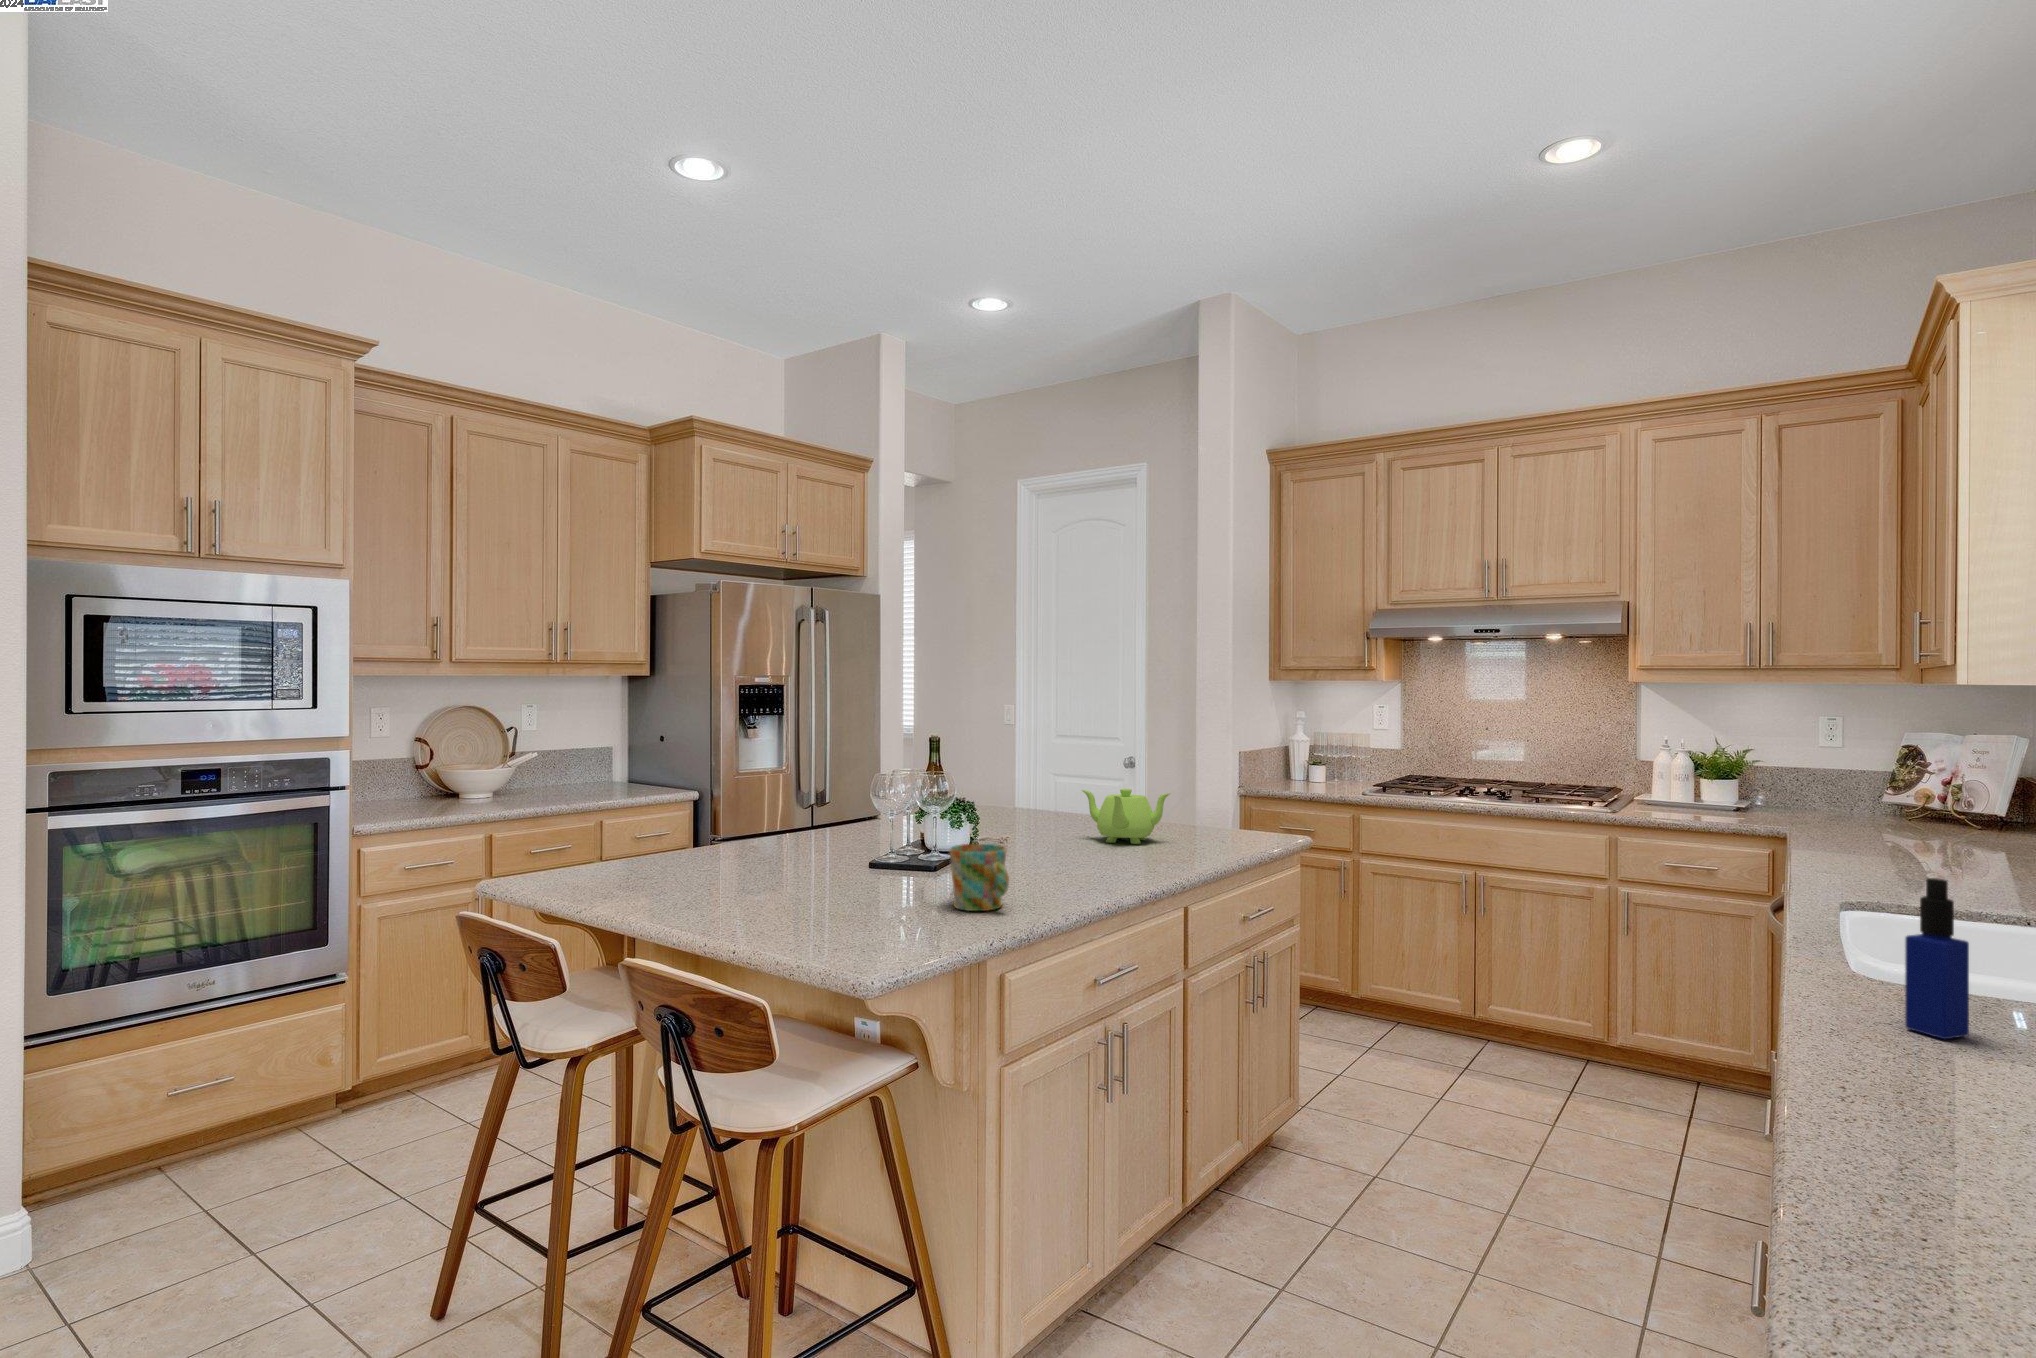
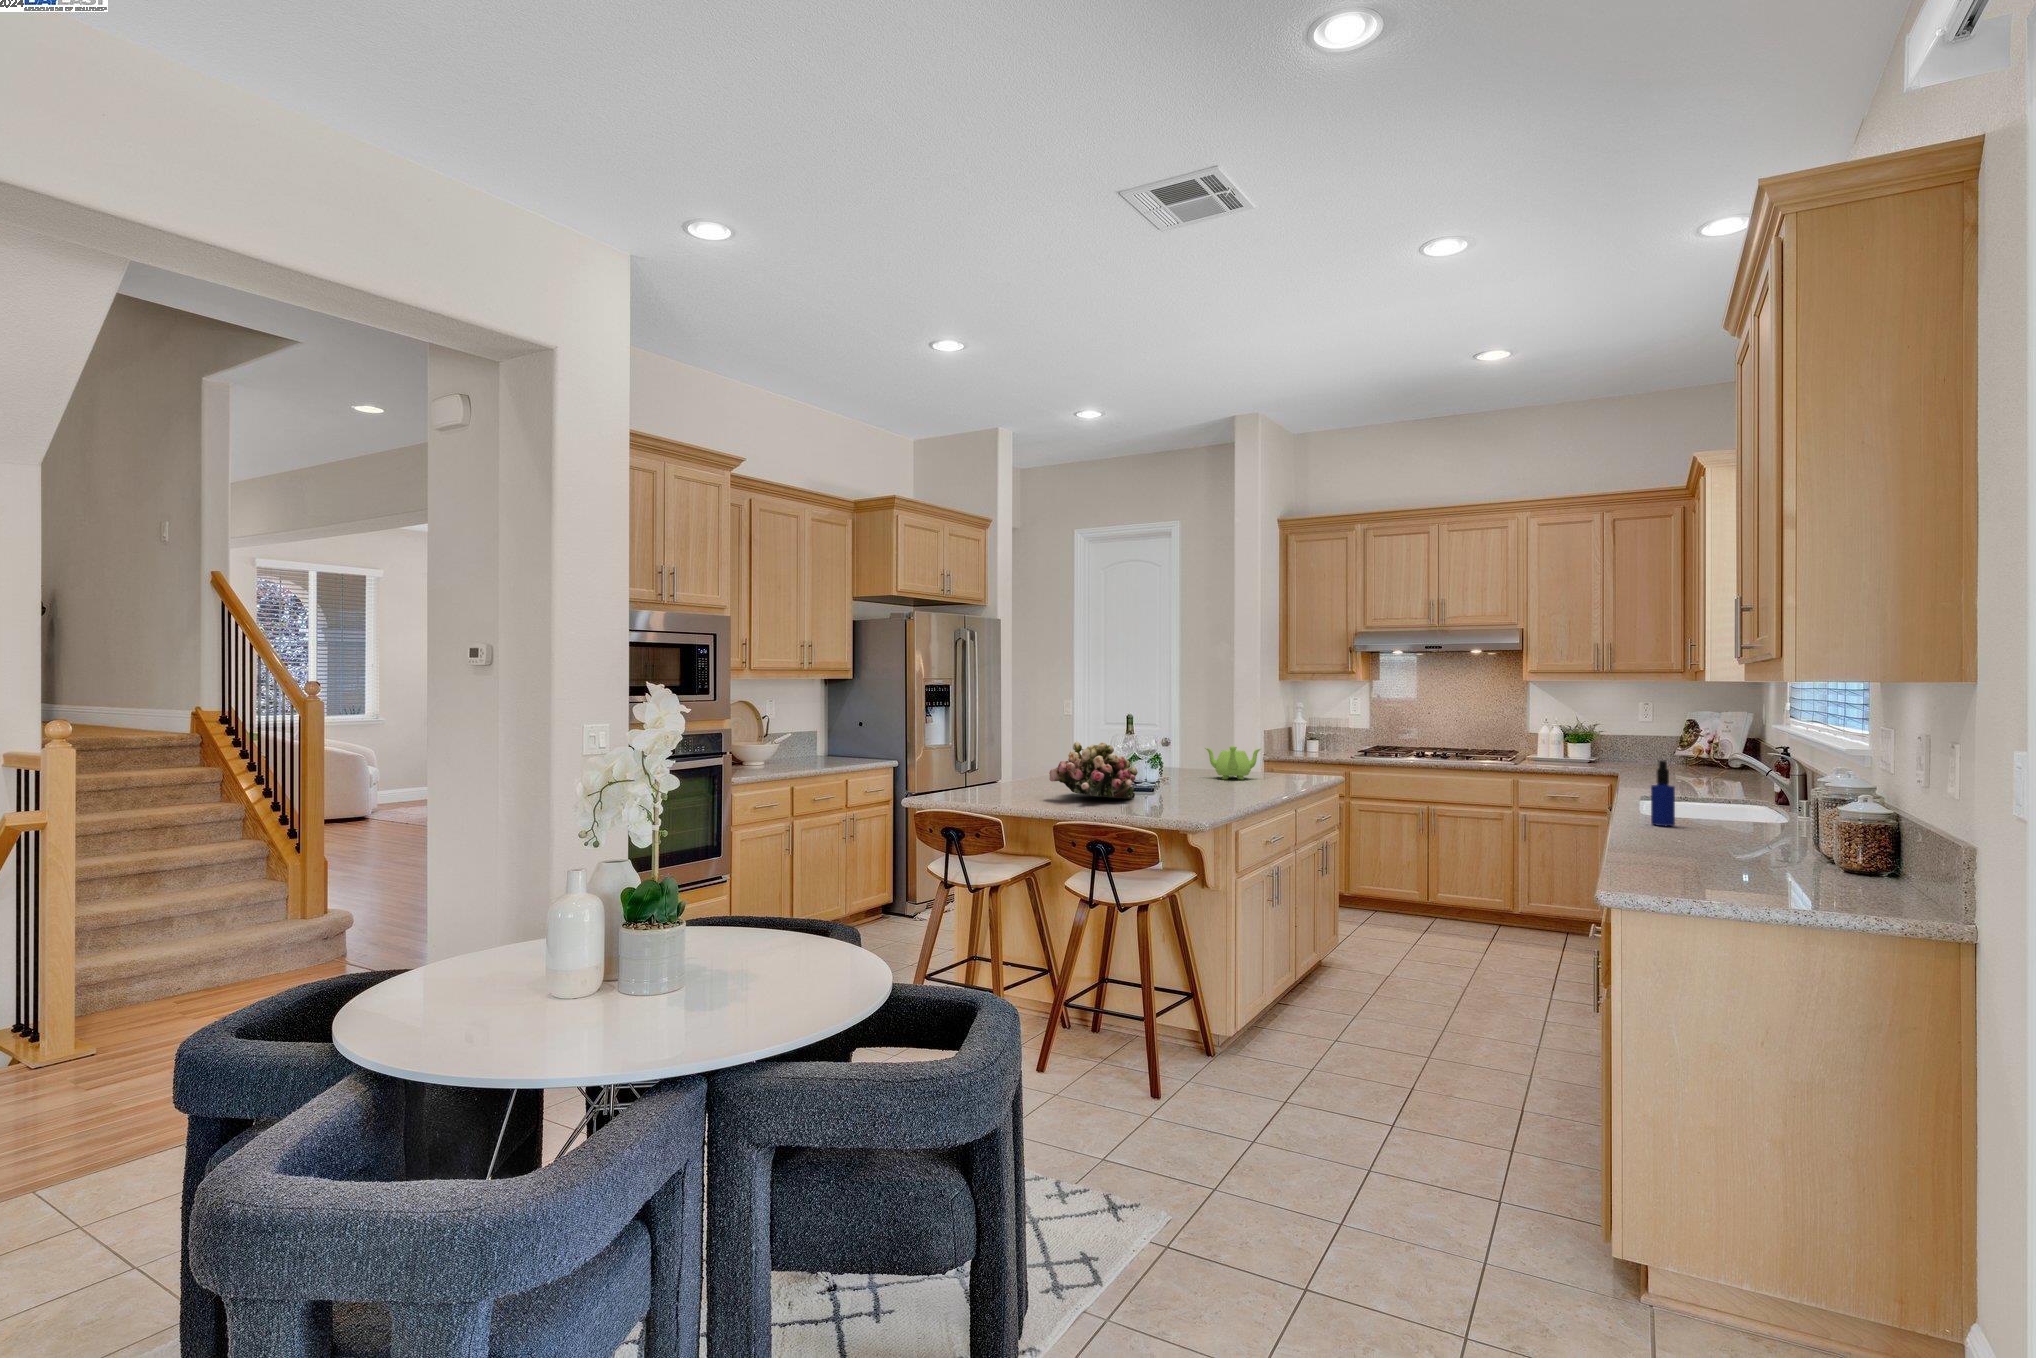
flower arrangement: none [734,789,898,894] -> present [1049,742,1138,799]
mug: present [949,844,1009,911] -> none [1177,770,1215,804]

